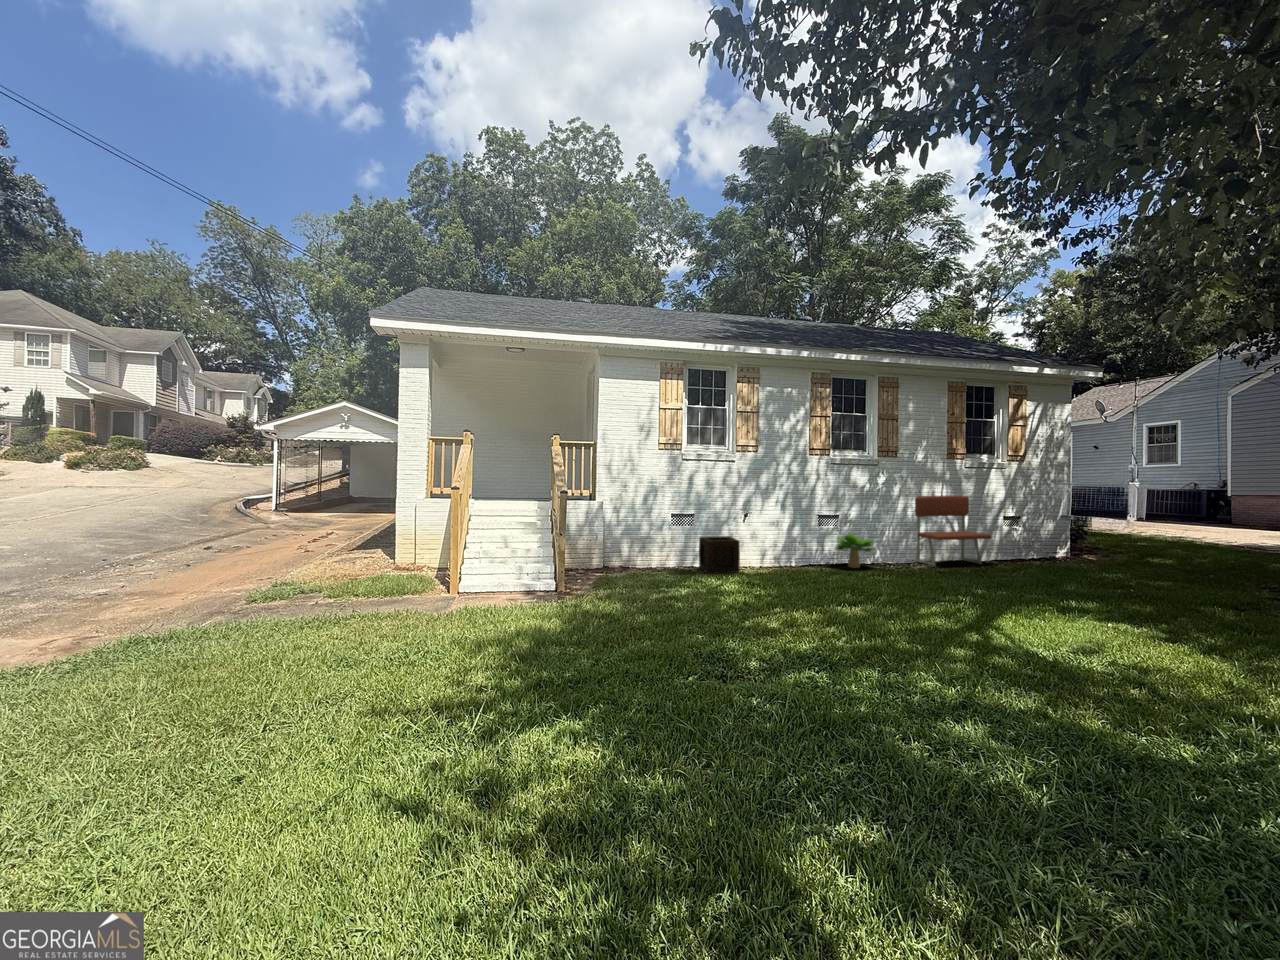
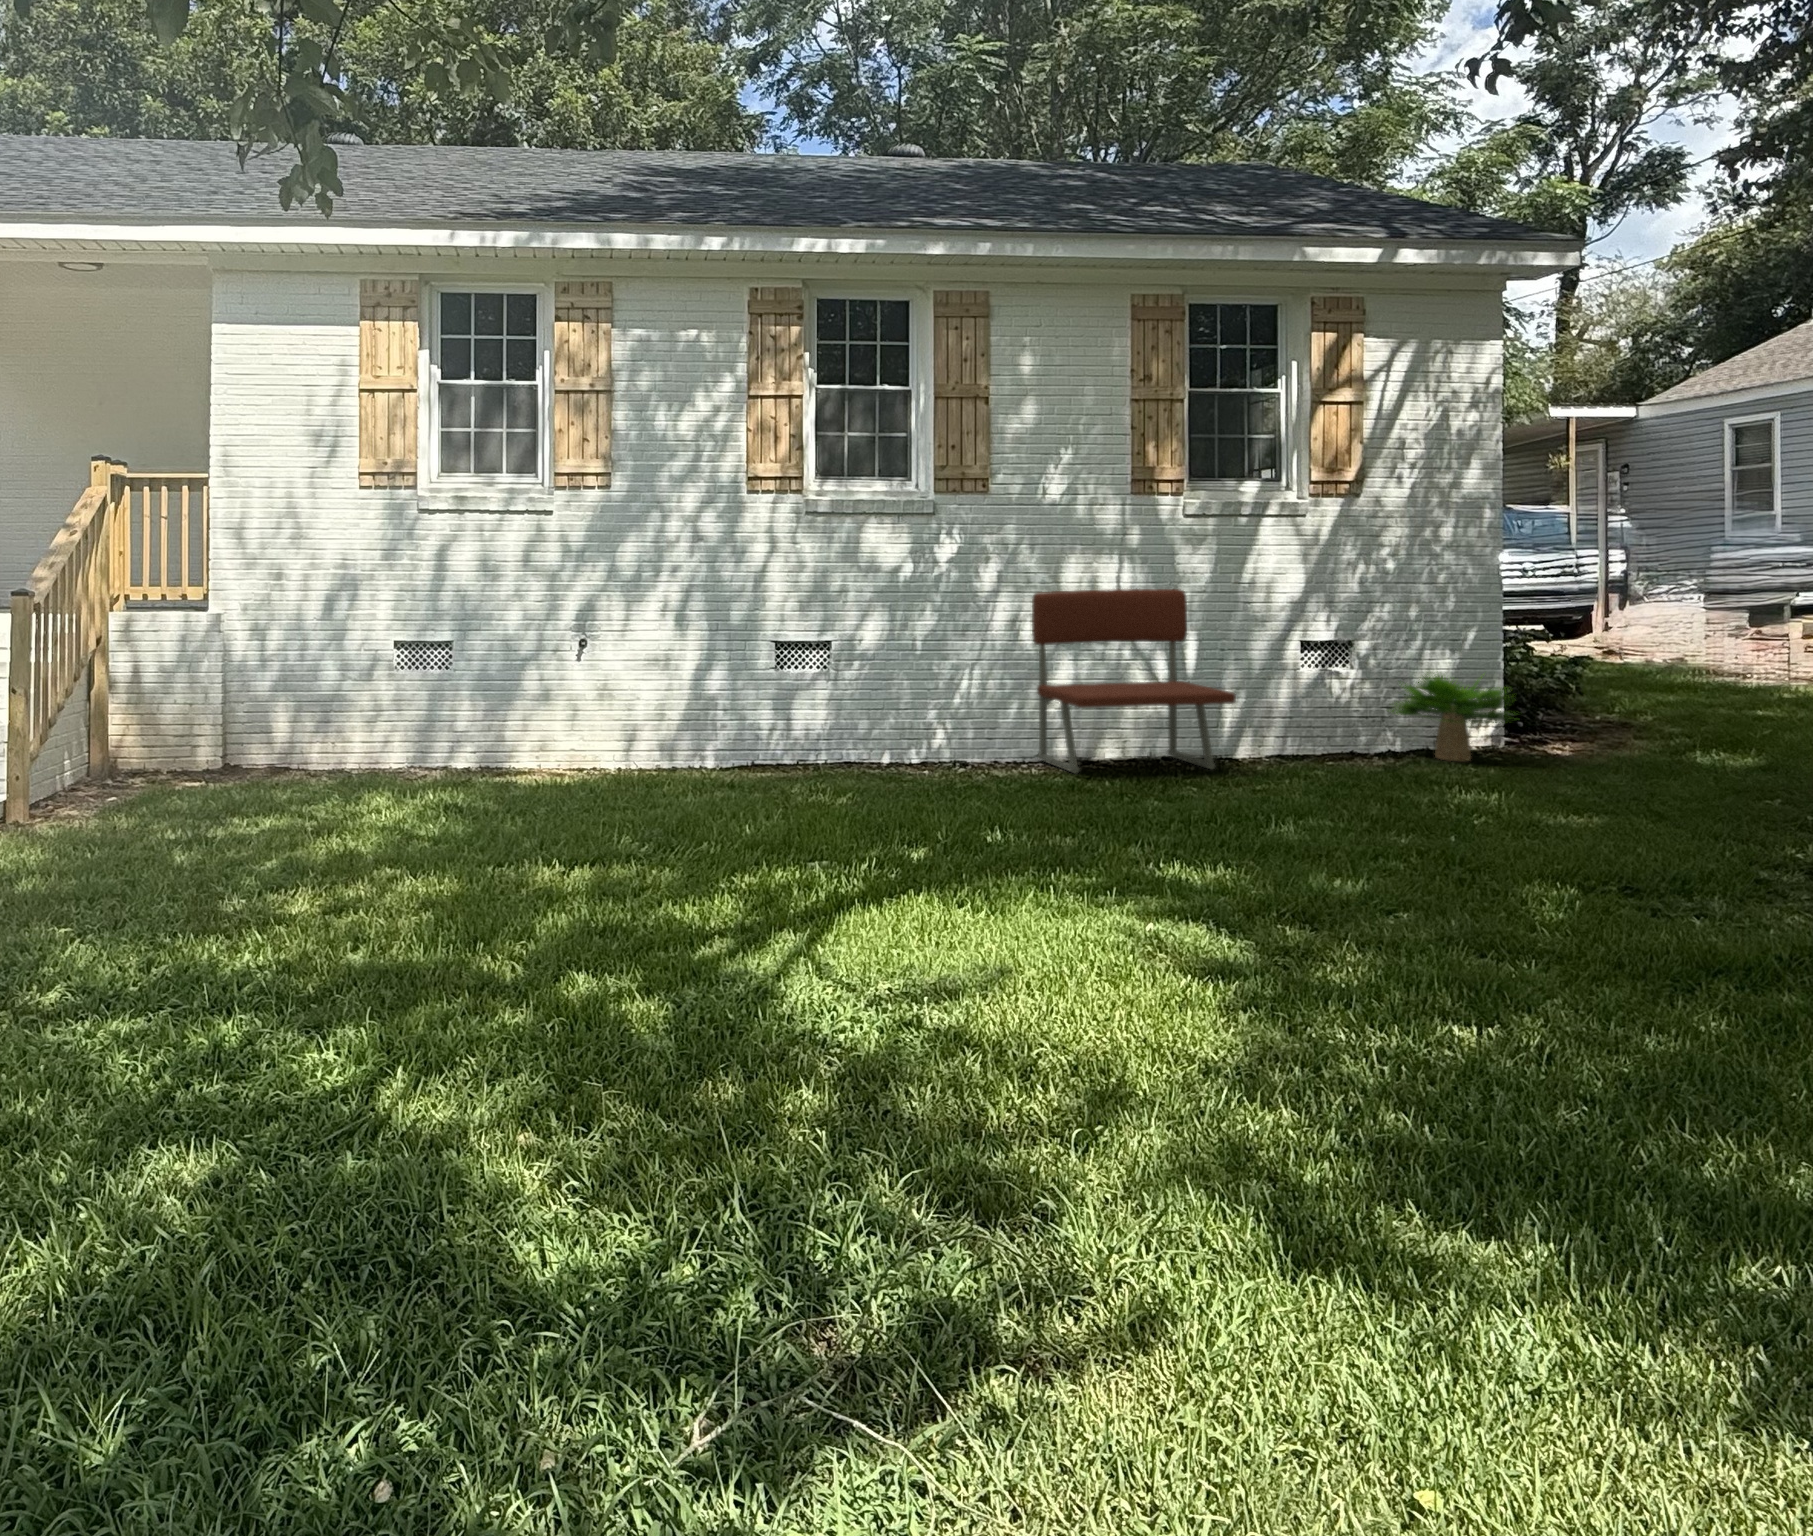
potted plant: present [834,534,874,568] -> present [1390,676,1515,761]
wooden crate: present [699,536,740,574] -> none [467,694,548,786]

